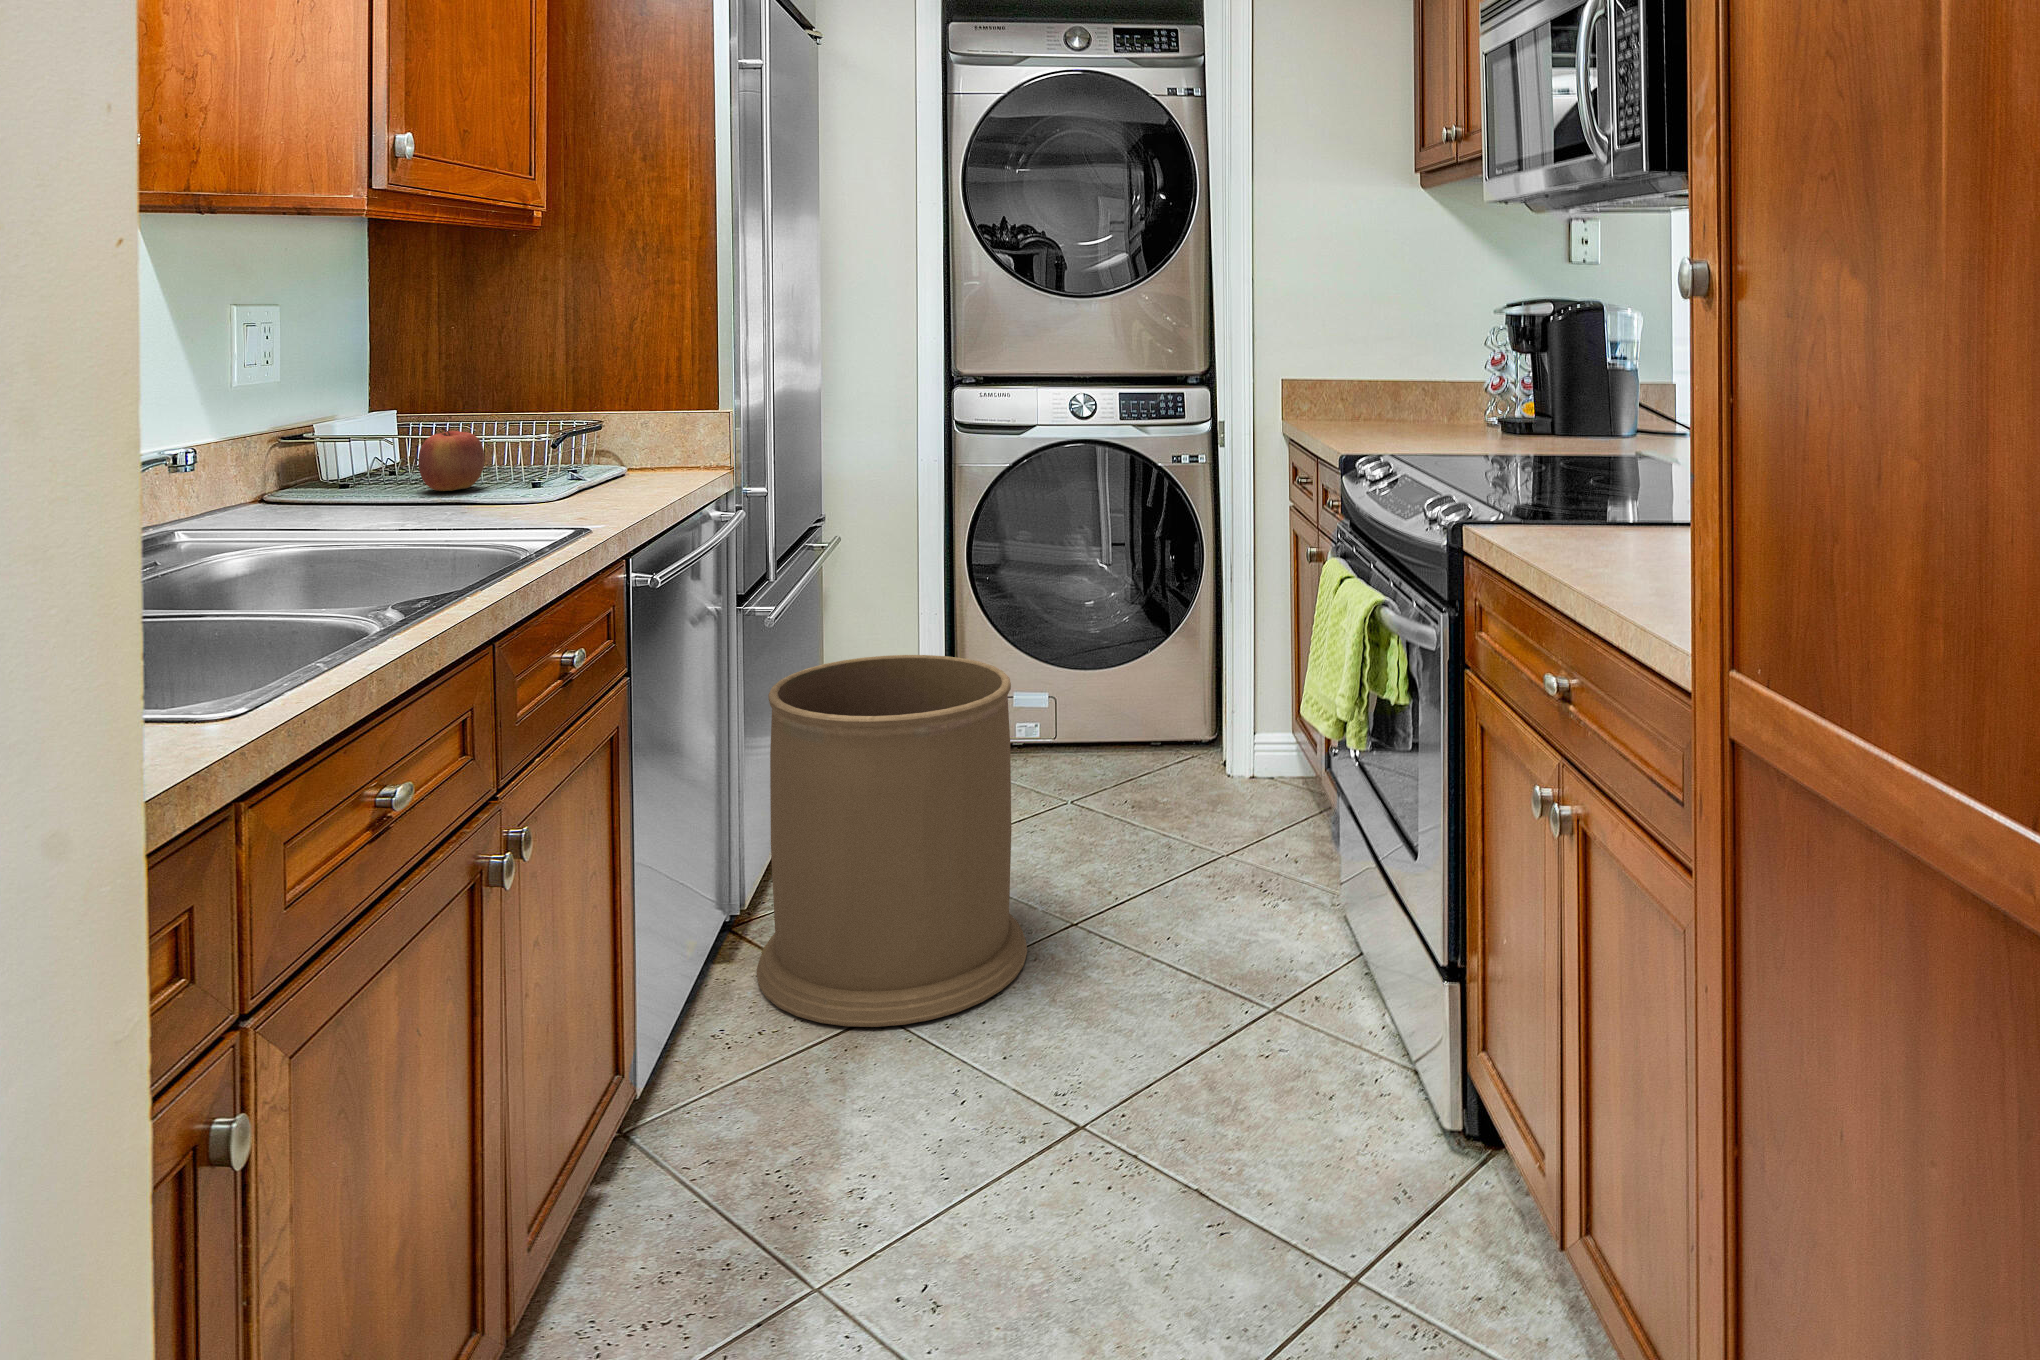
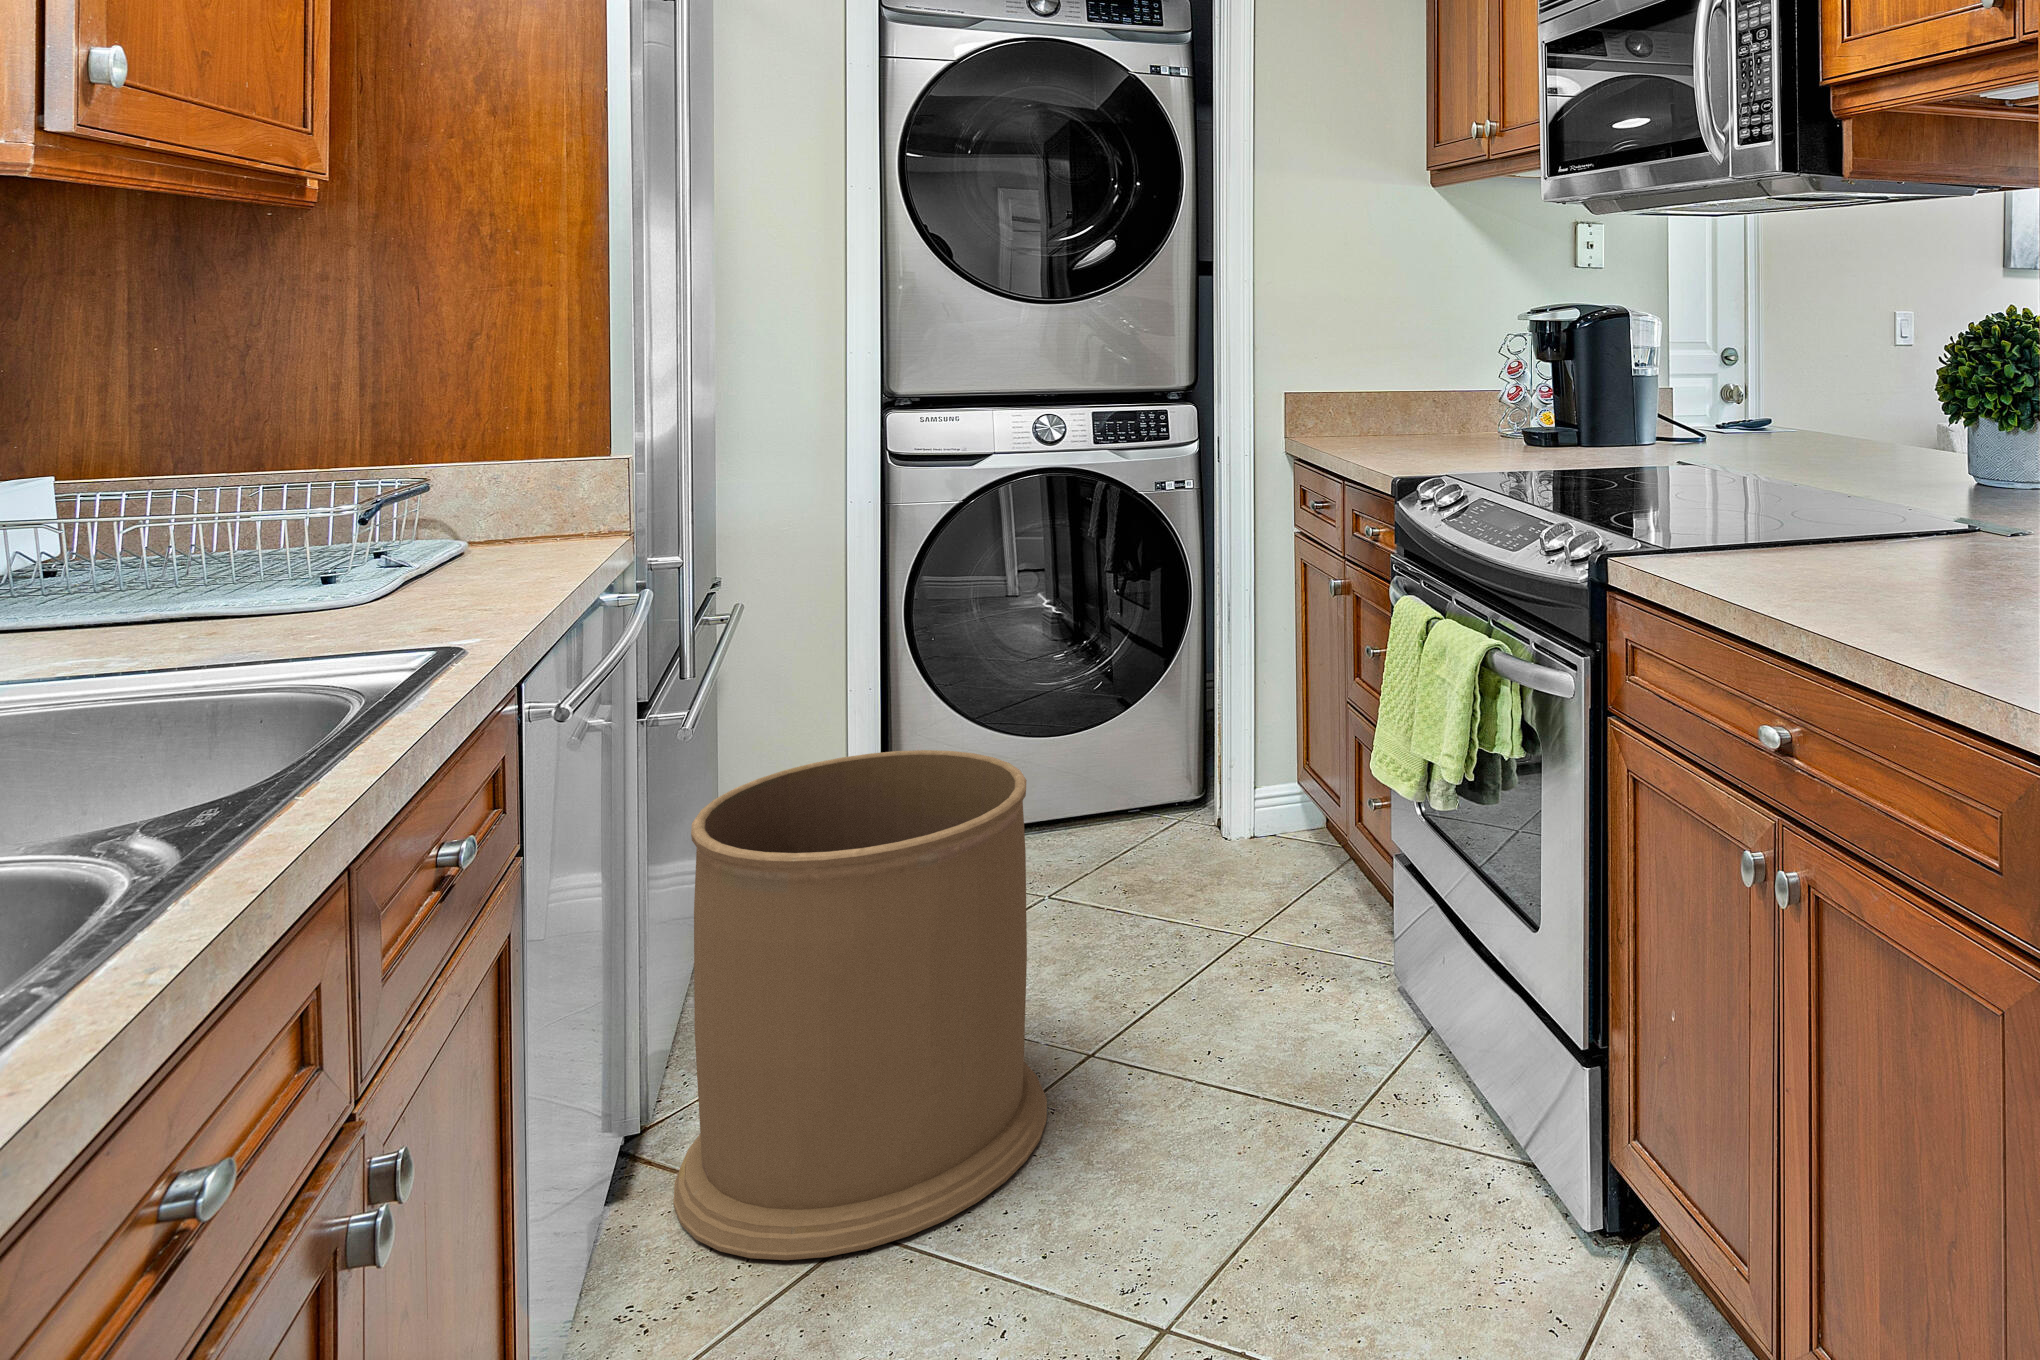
apple: present [418,427,485,491] -> none [106,500,232,600]

